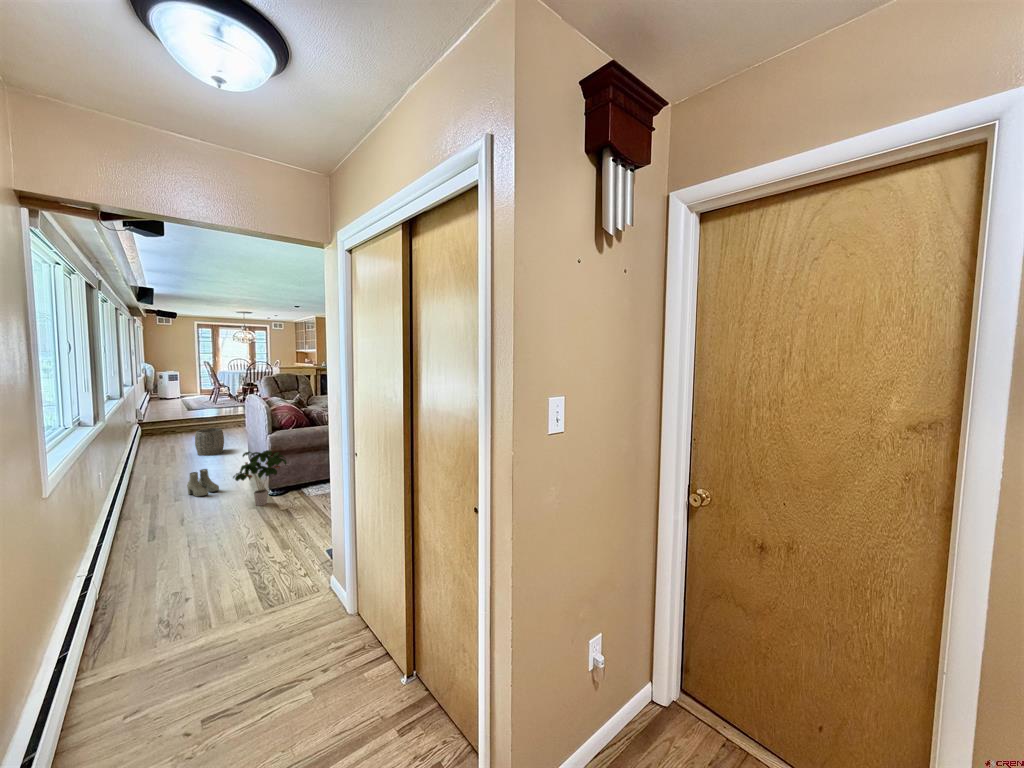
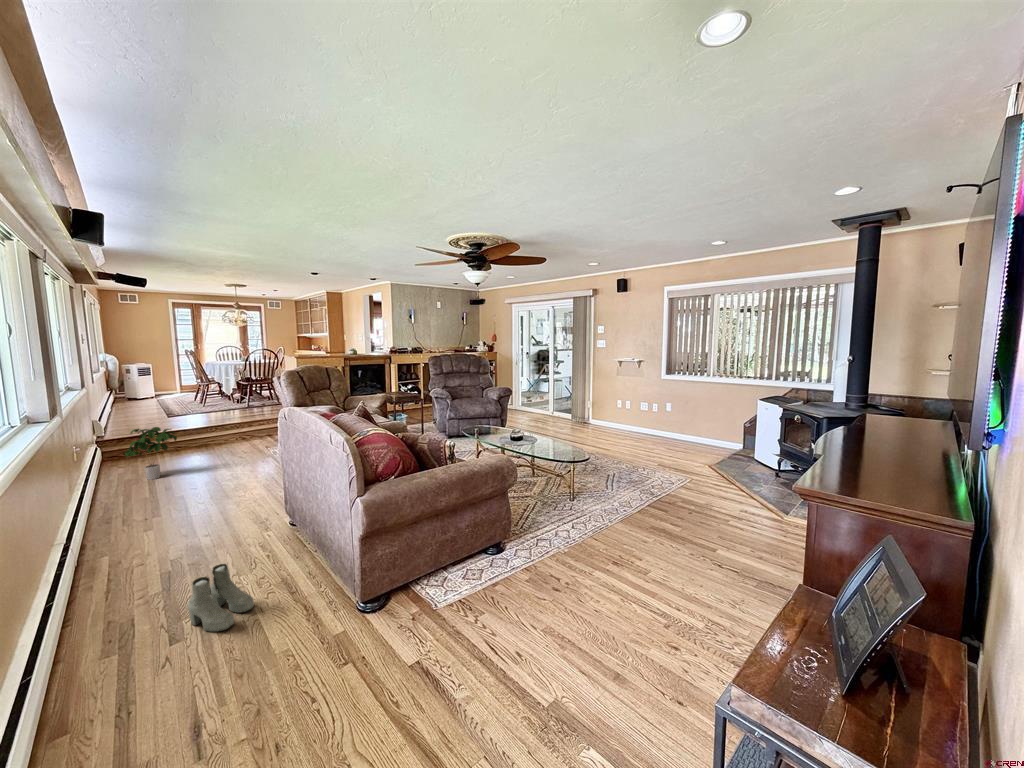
woven basket: present [195,428,224,456] -> none [187,455,234,502]
potted plant: present [233,450,287,506] -> present [123,427,177,480]

